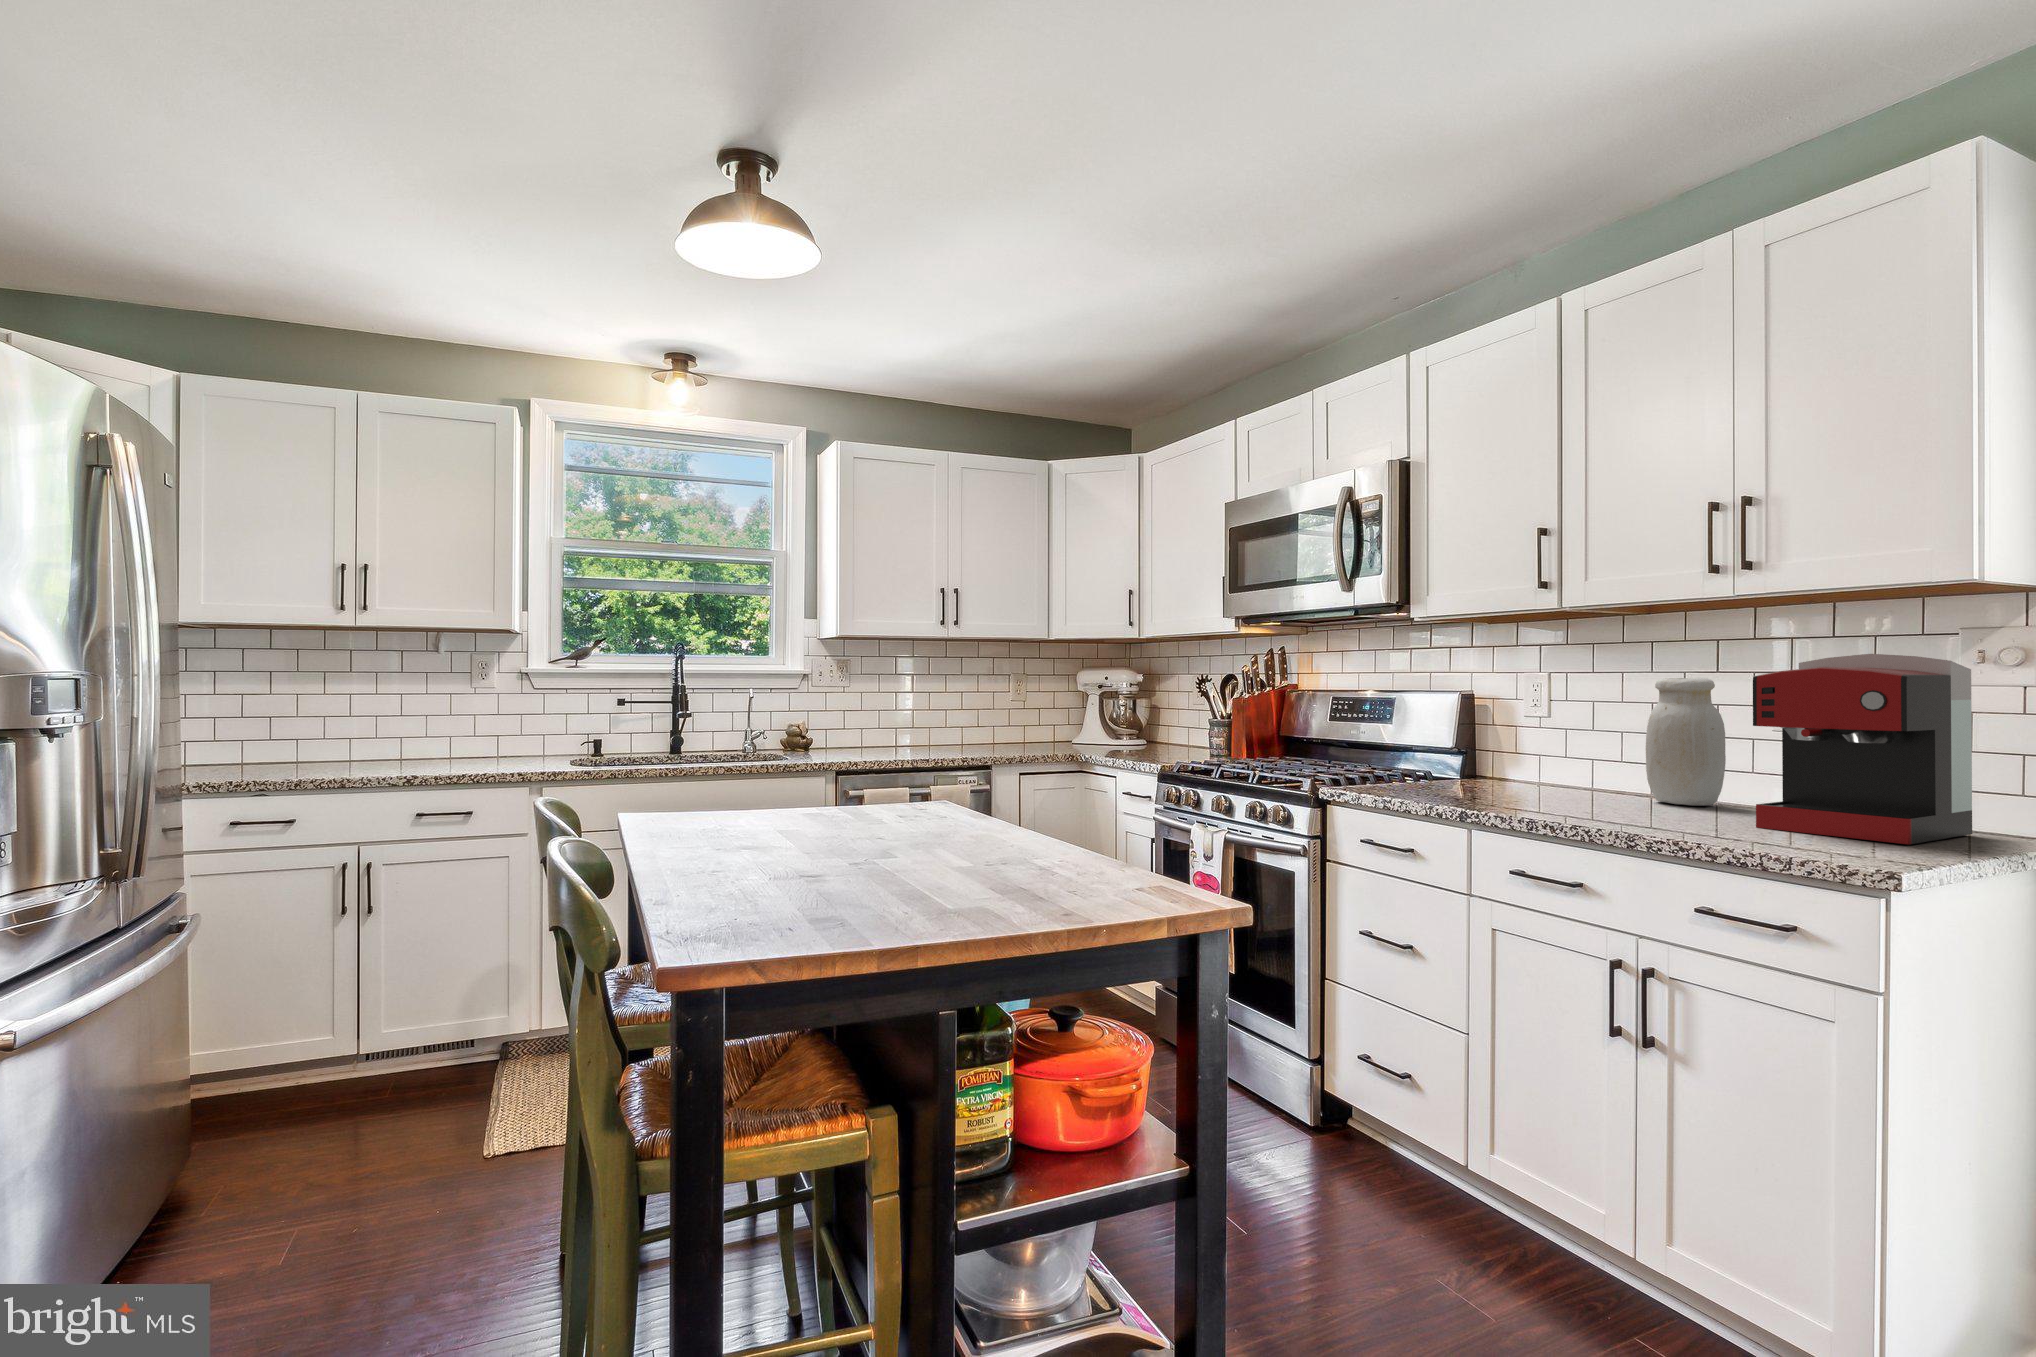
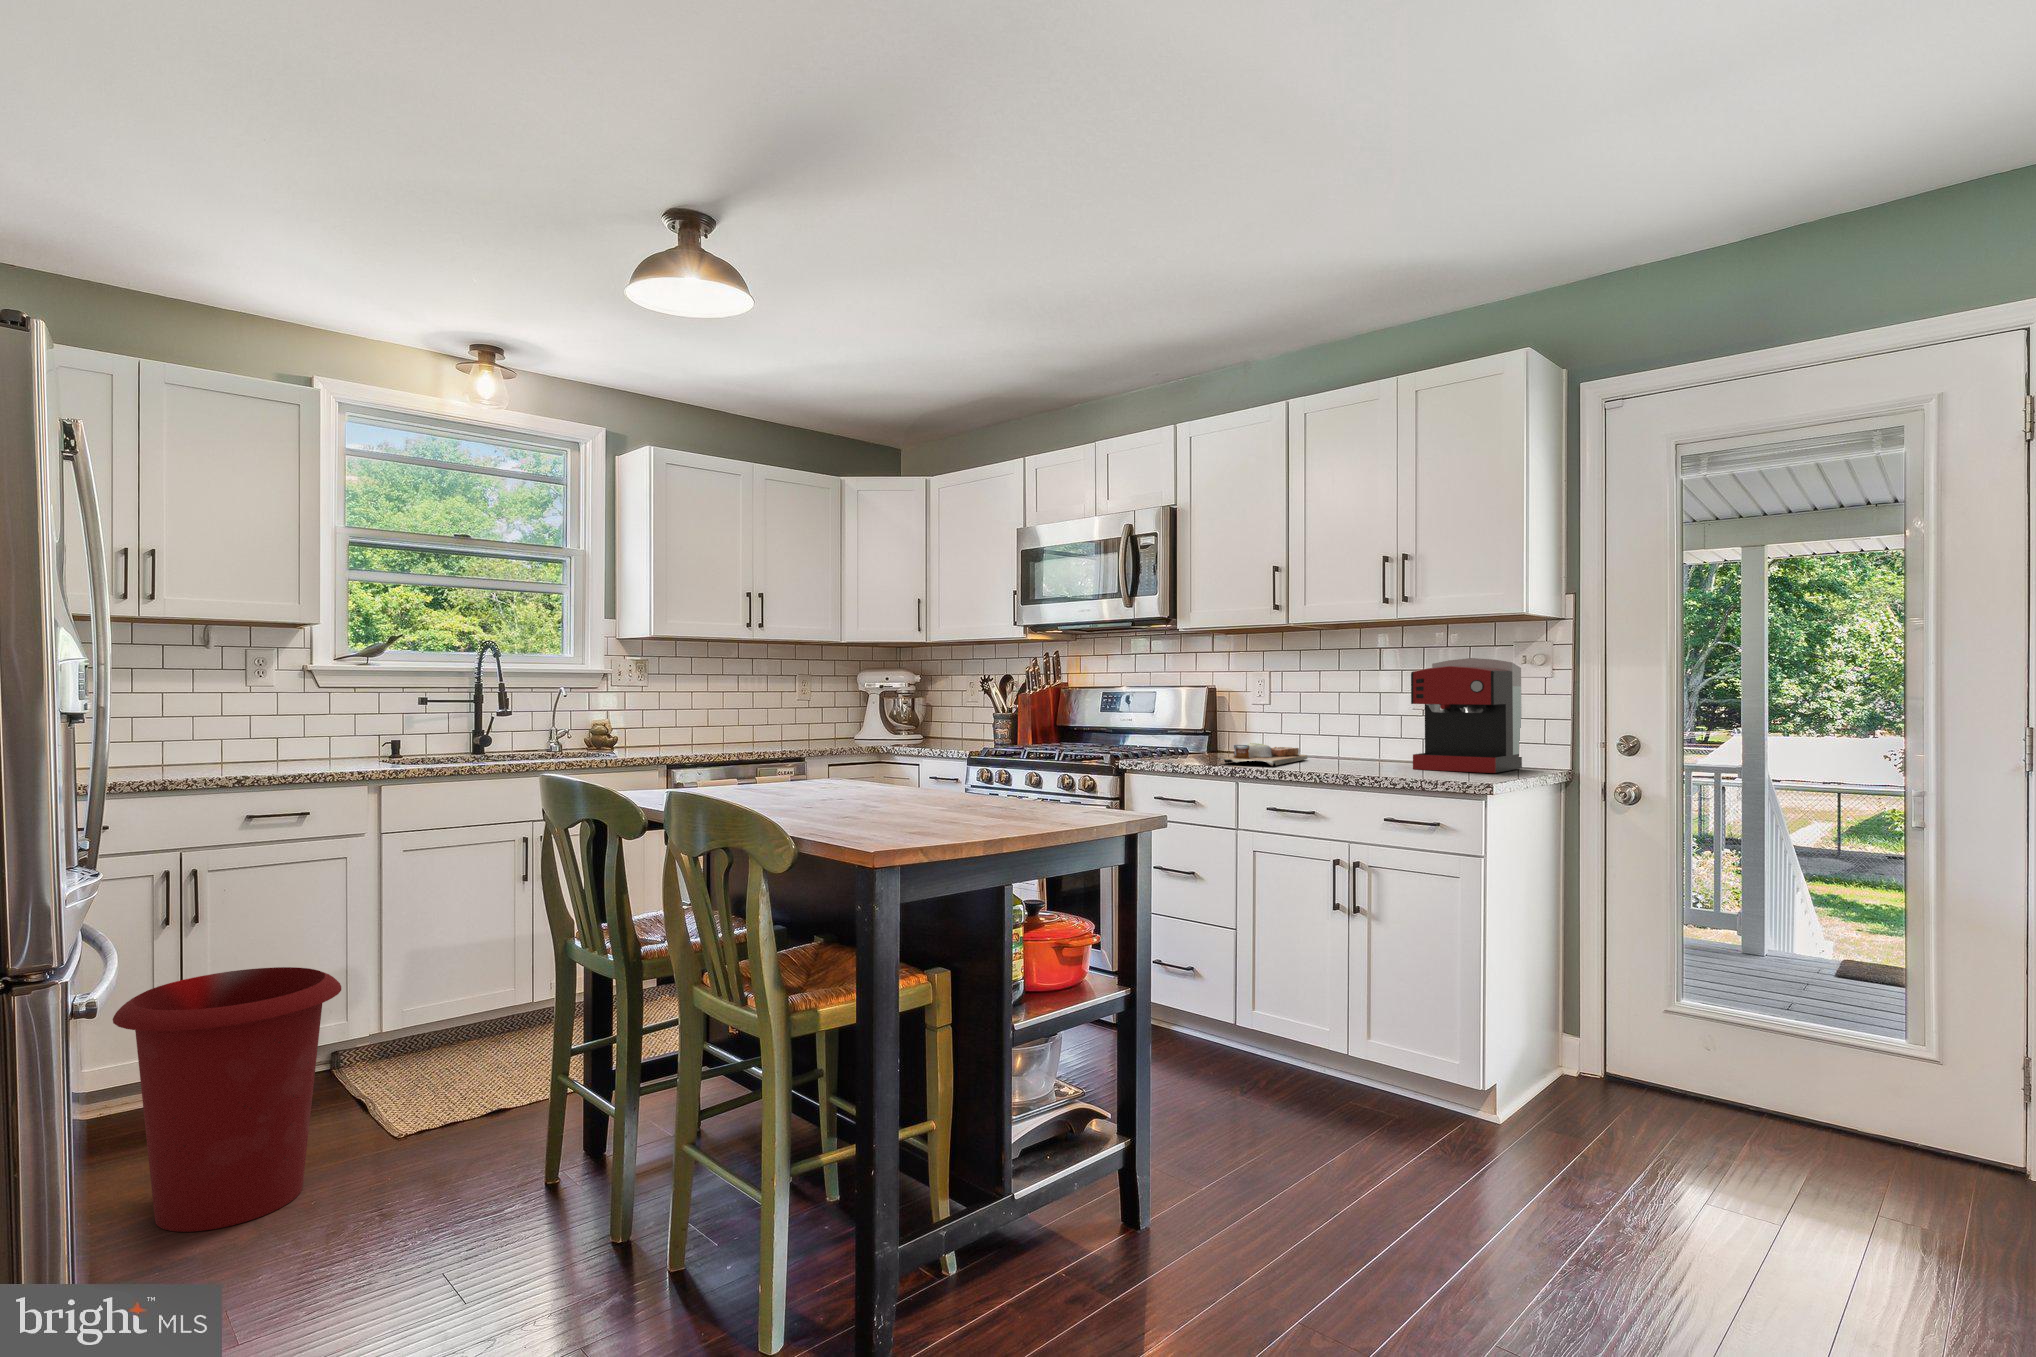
jar: present [1646,678,1726,806] -> none [1339,674,1387,760]
cutting board: none [1437,775,1591,812] -> present [1218,743,1307,766]
waste bin: none [170,977,399,1250] -> present [113,967,341,1232]

